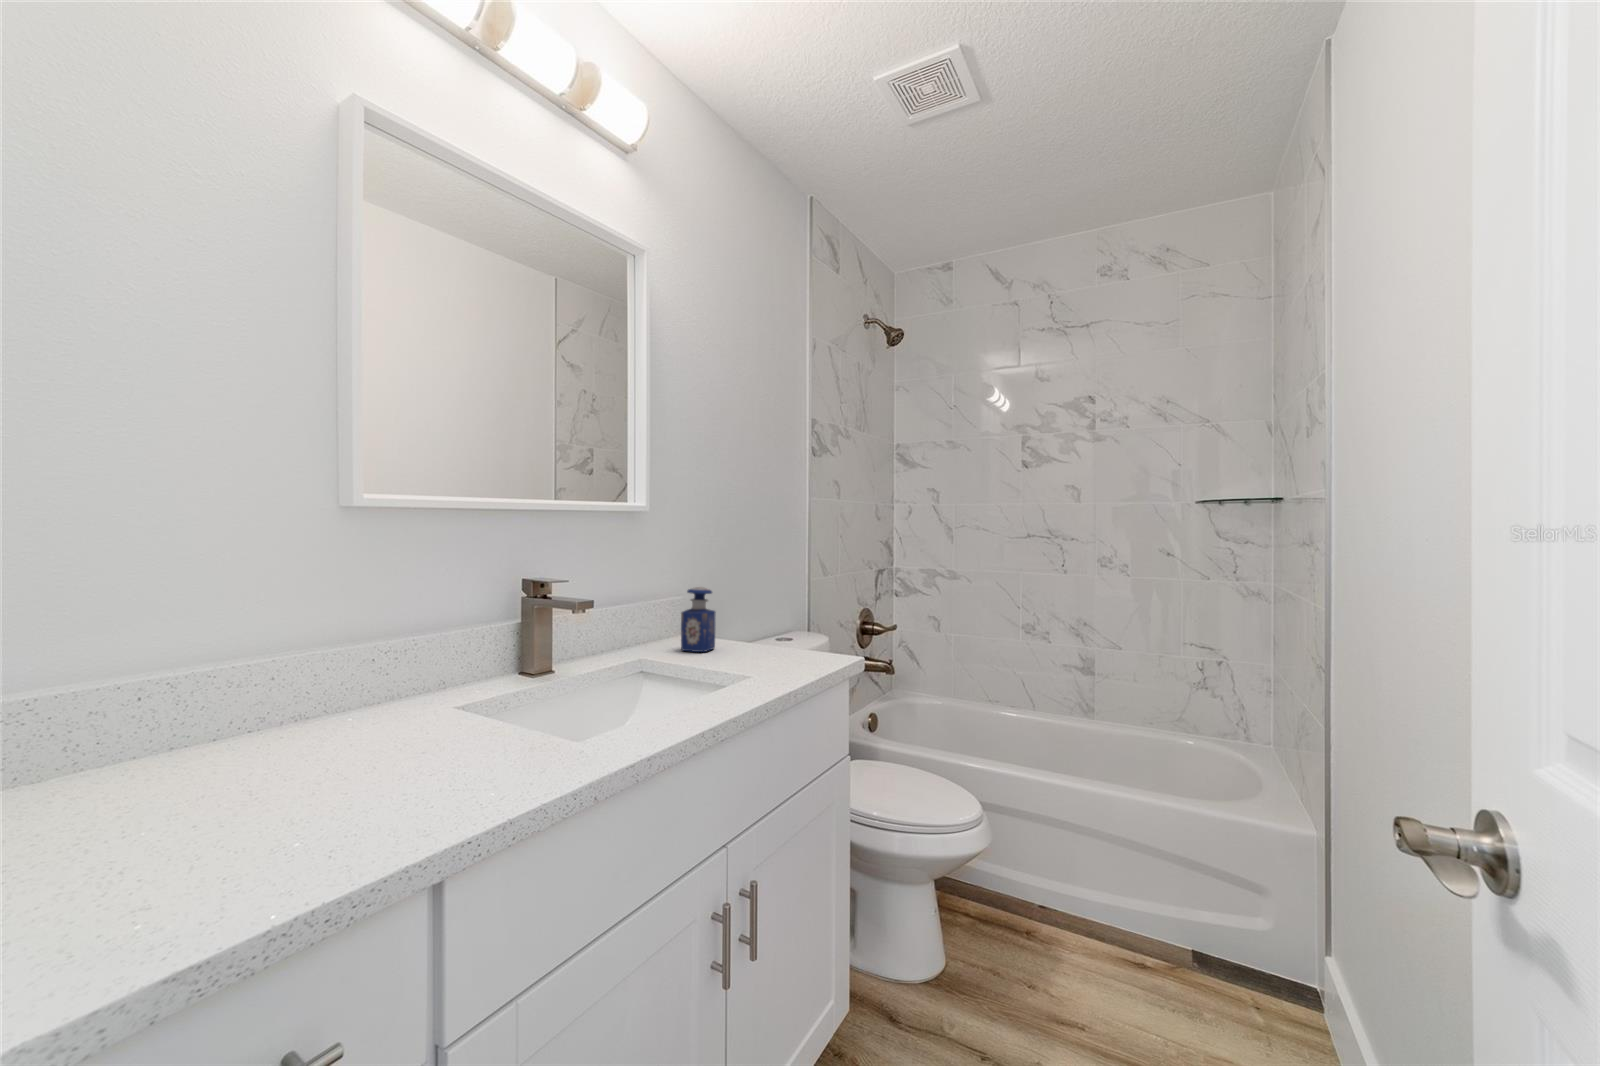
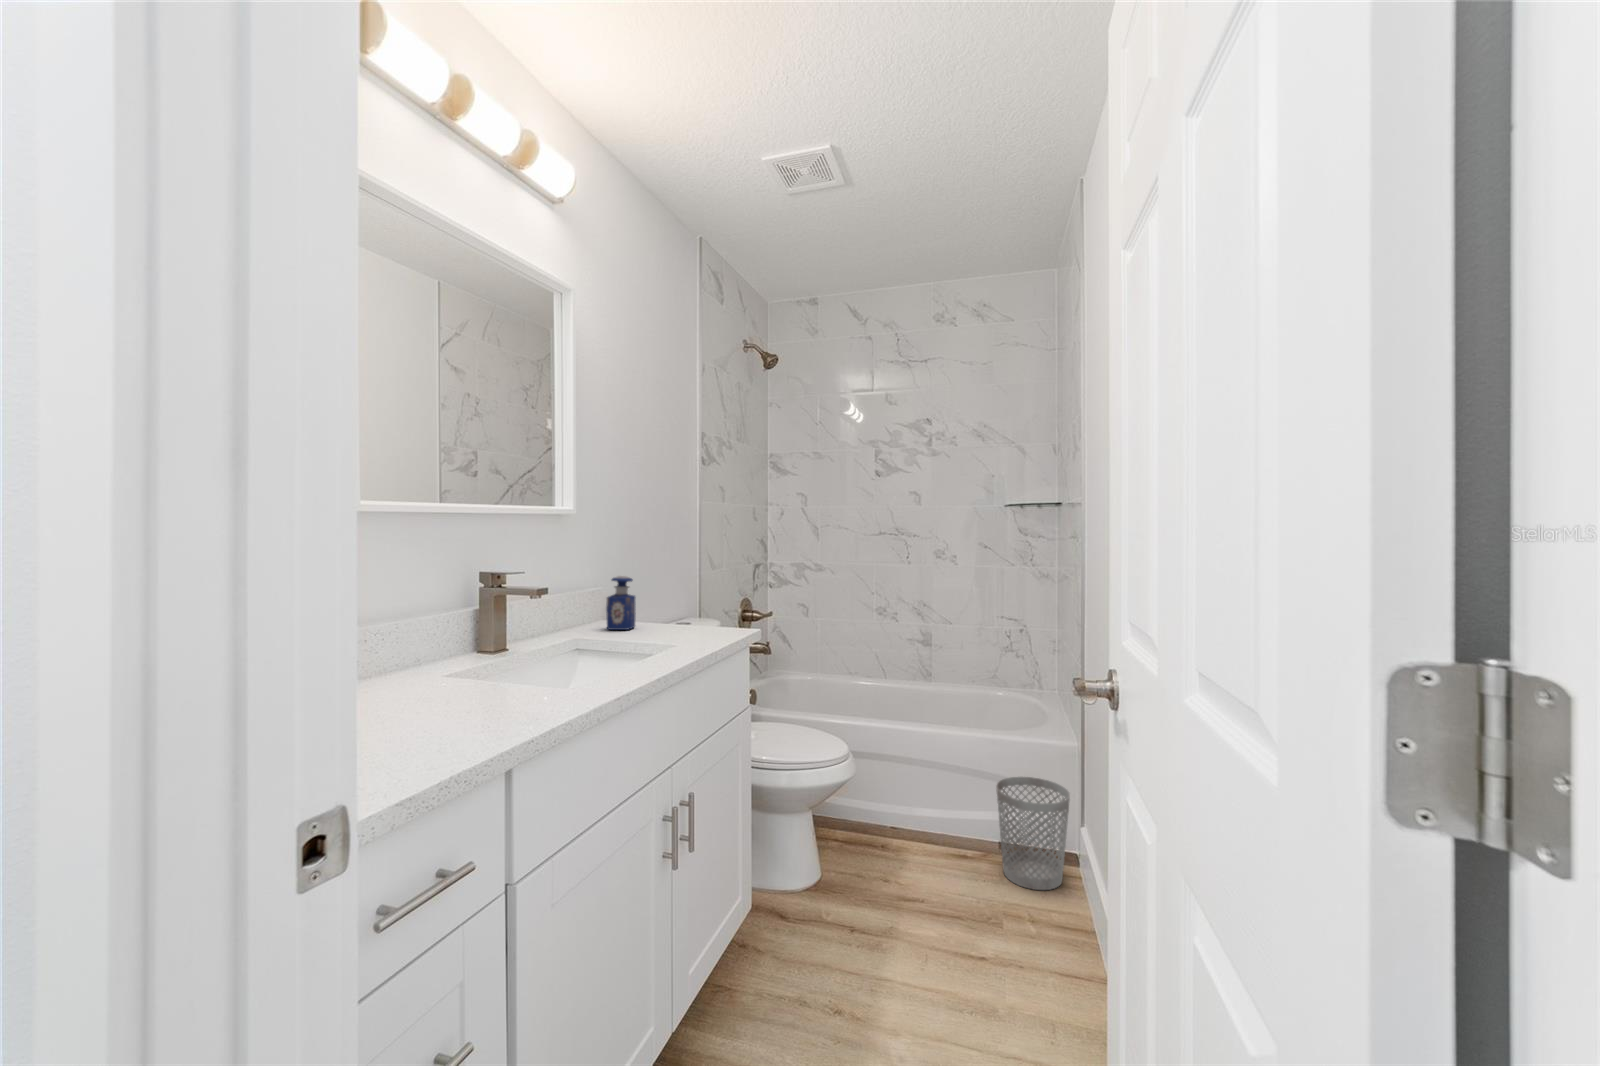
wastebasket: none [1186,865,1300,1033] -> present [996,777,1070,890]

